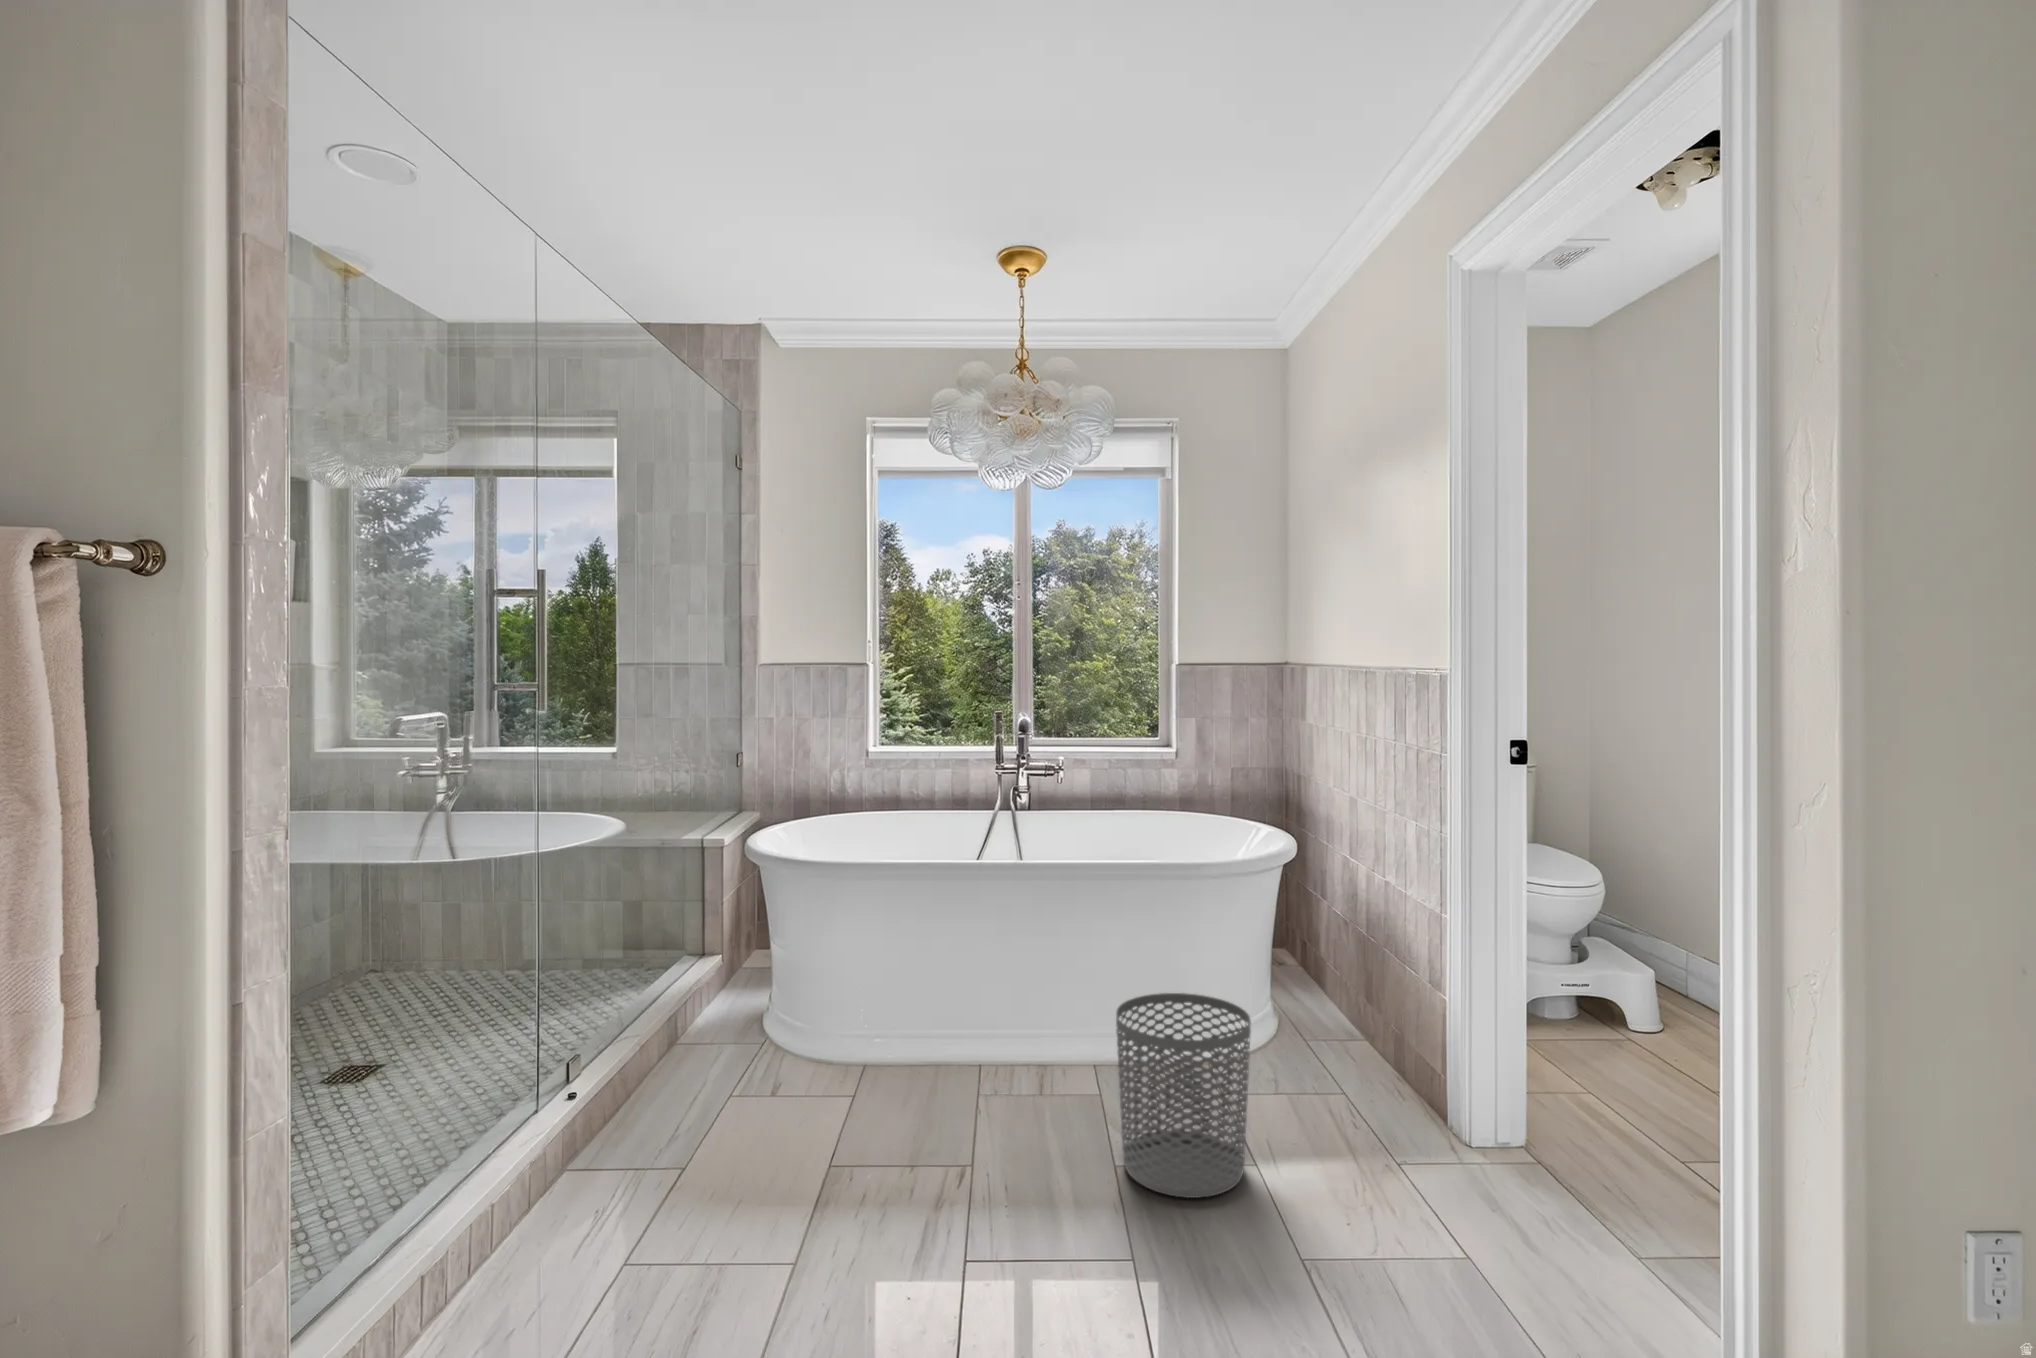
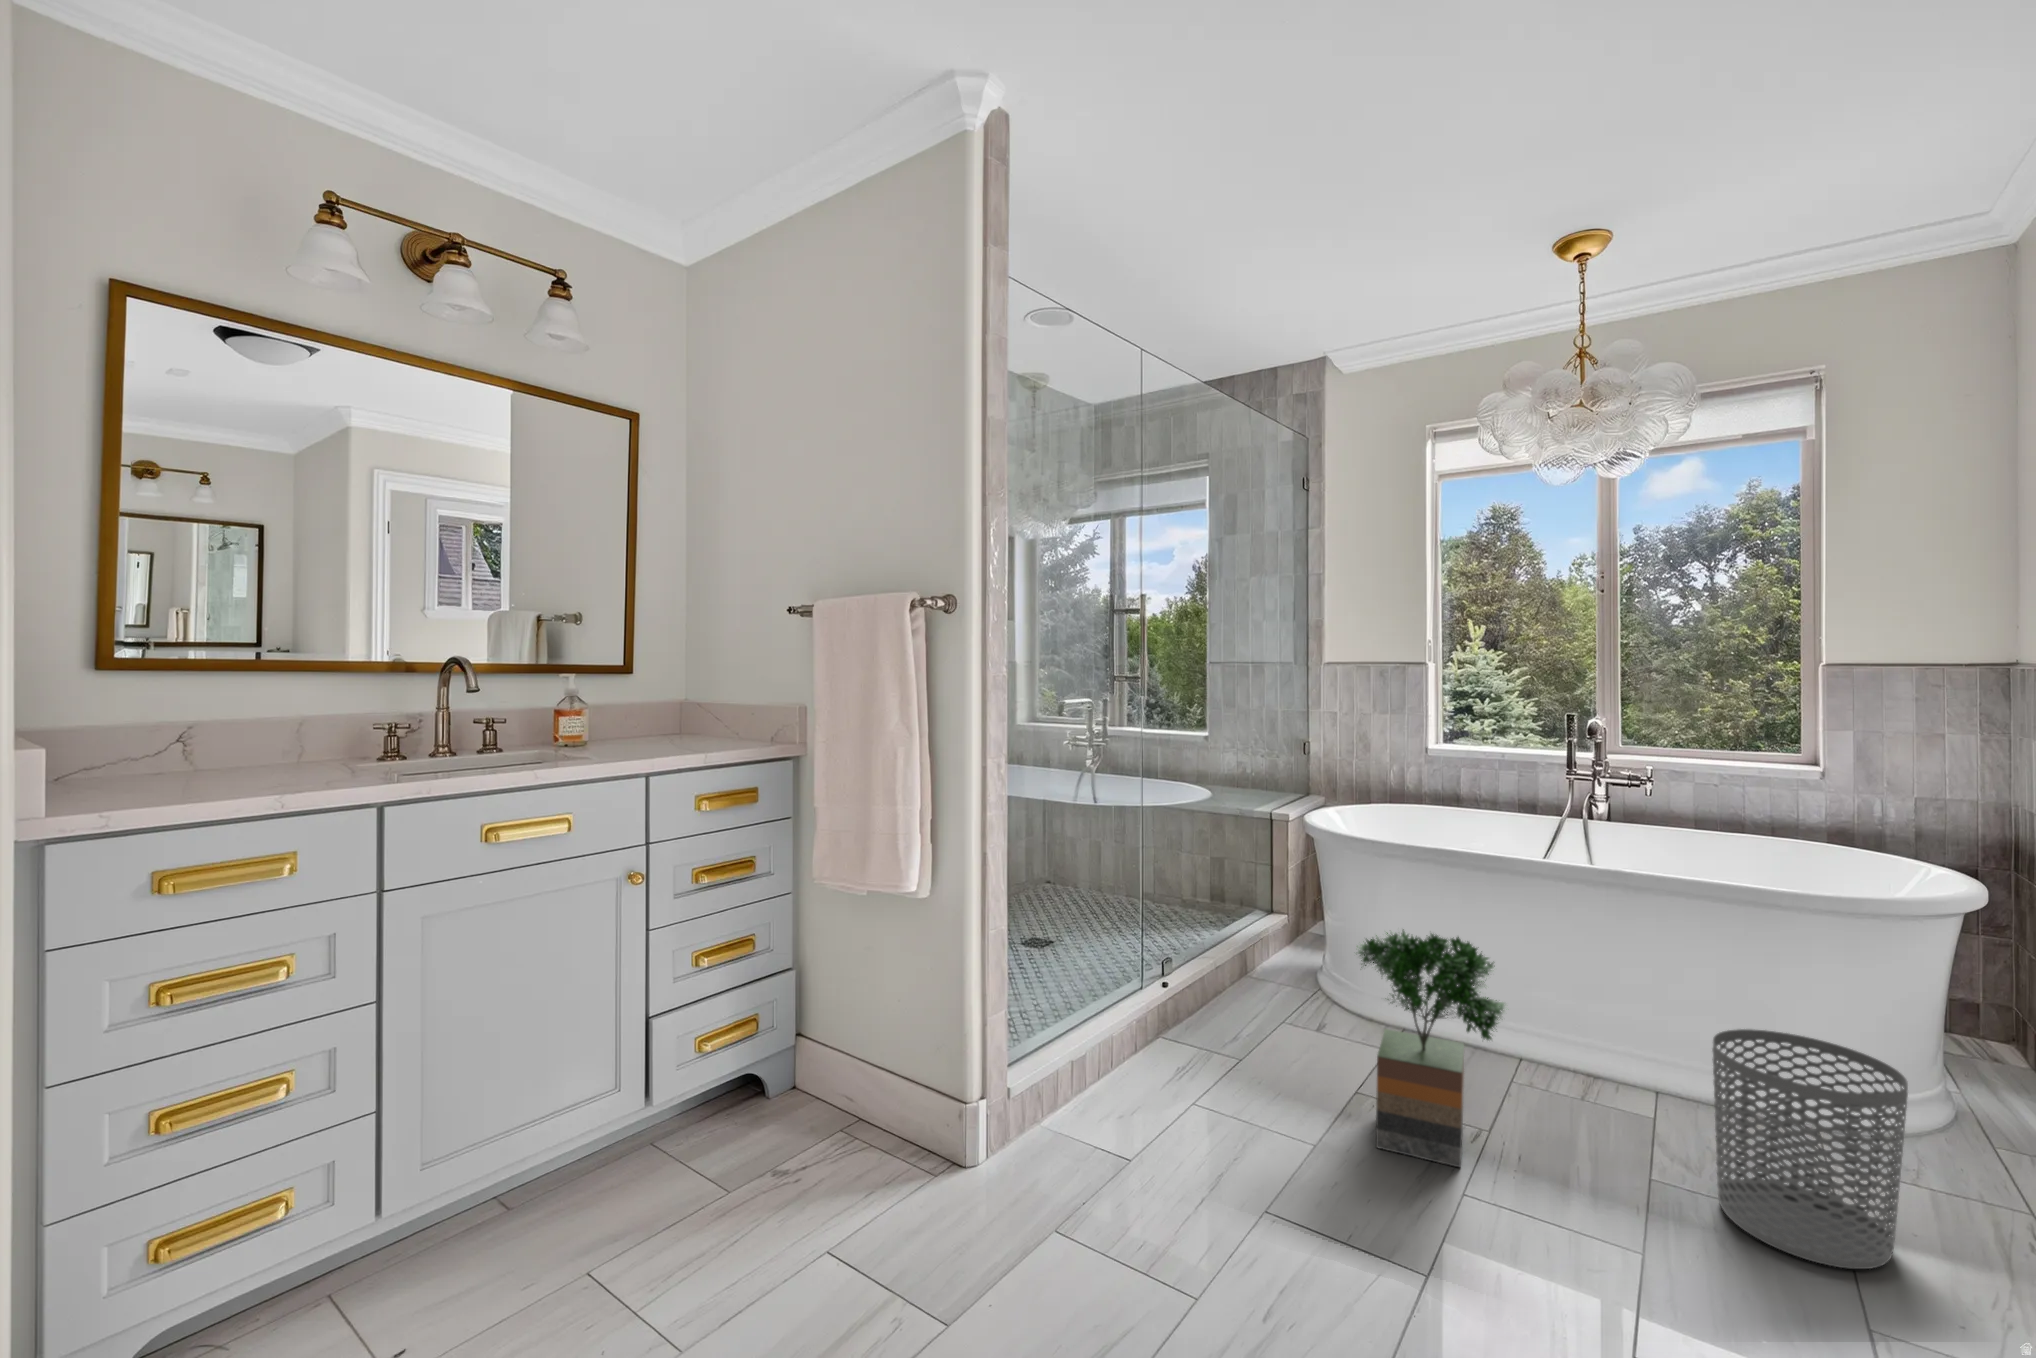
potted tree: none [791,952,948,1207] -> present [1357,929,1508,1167]

